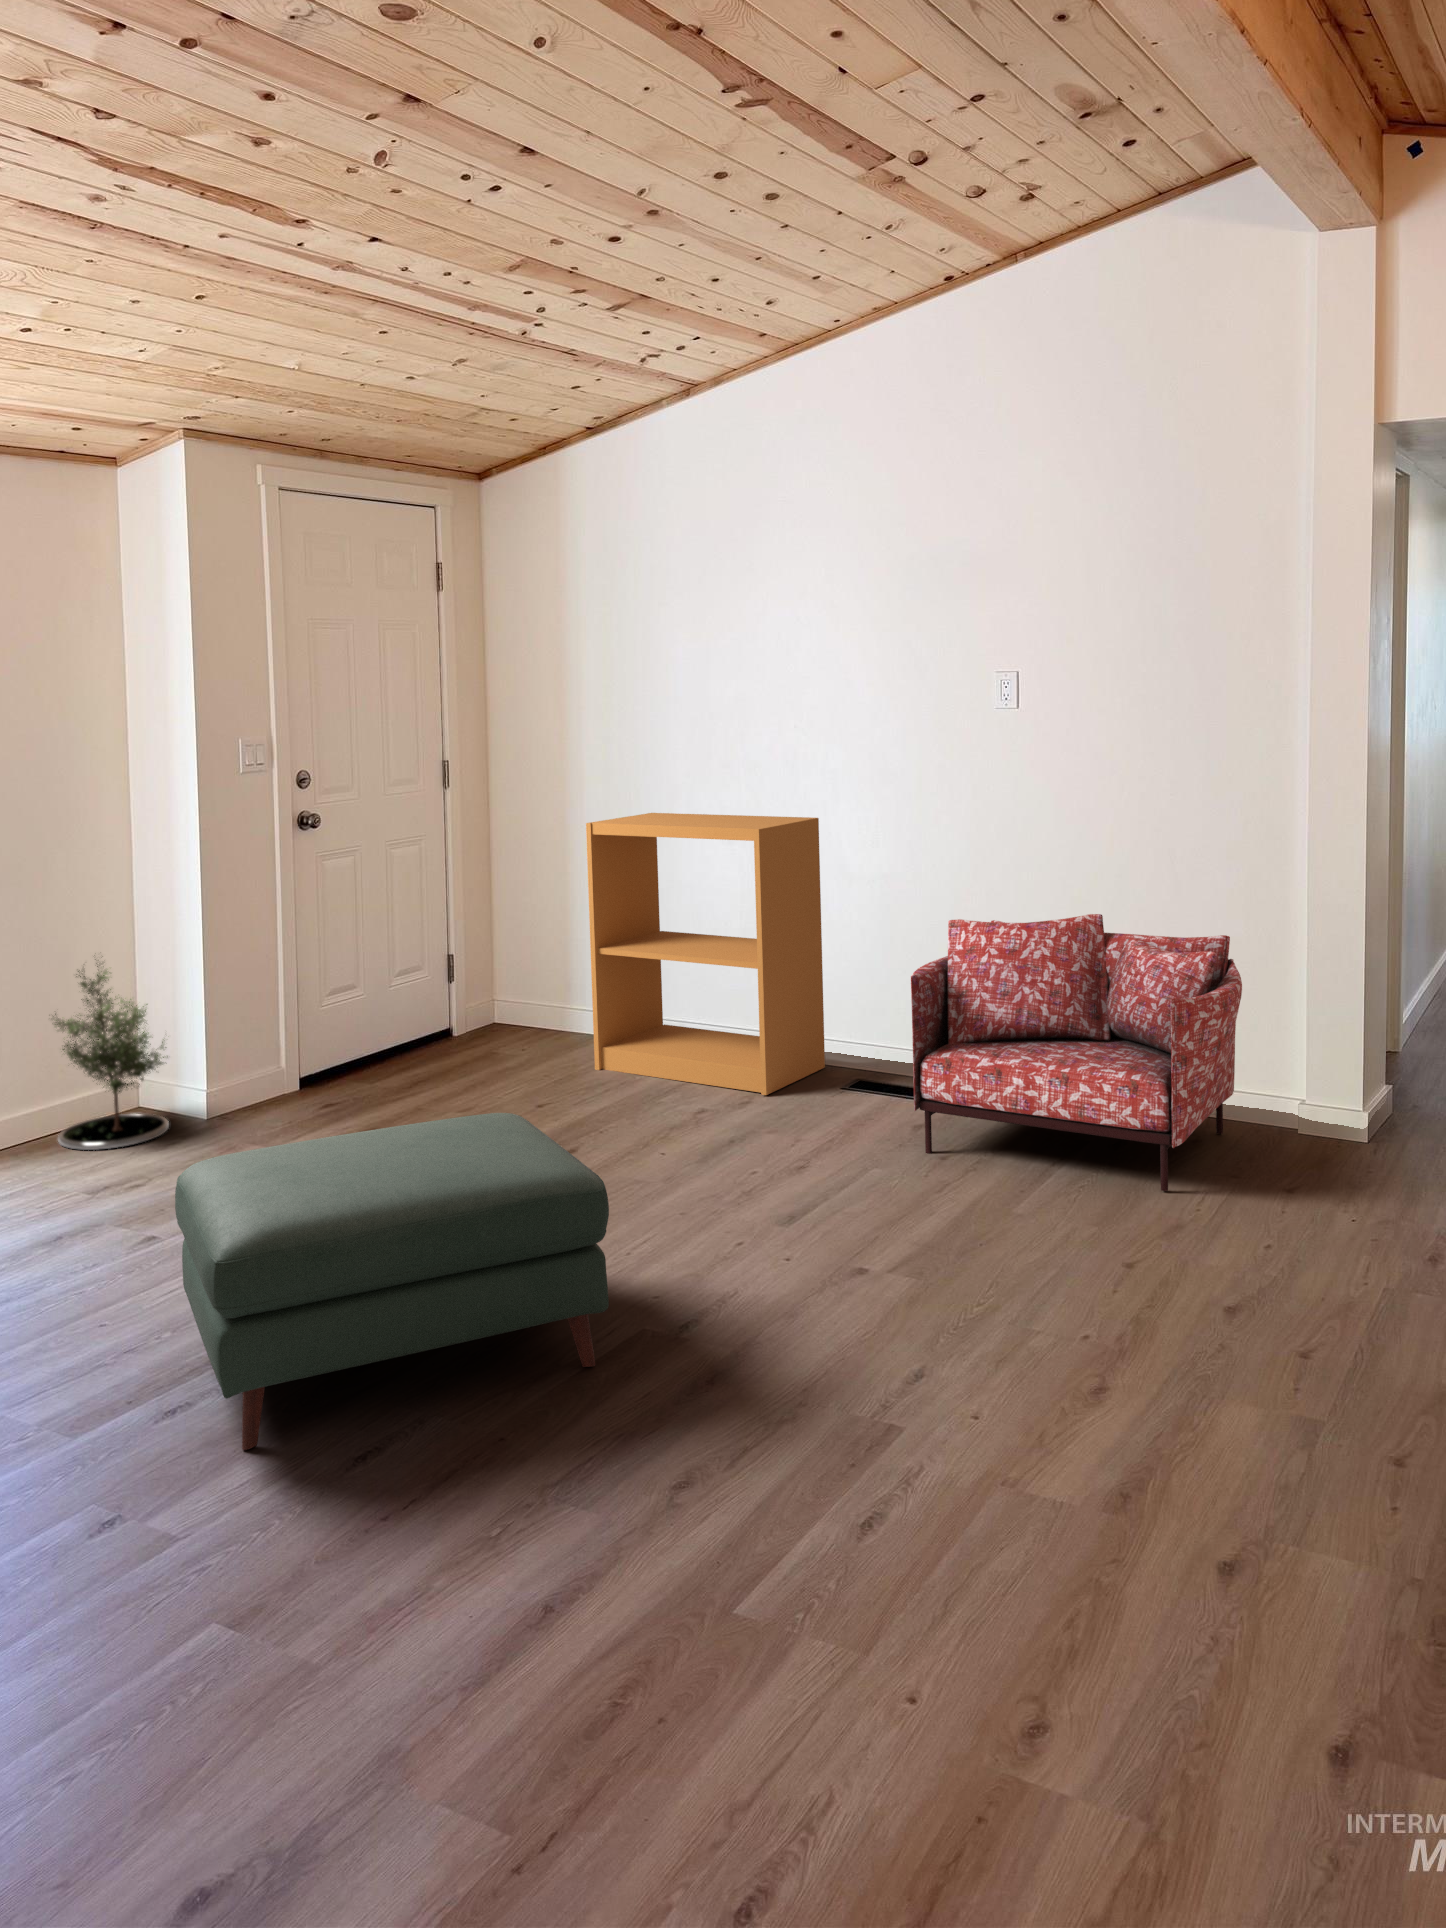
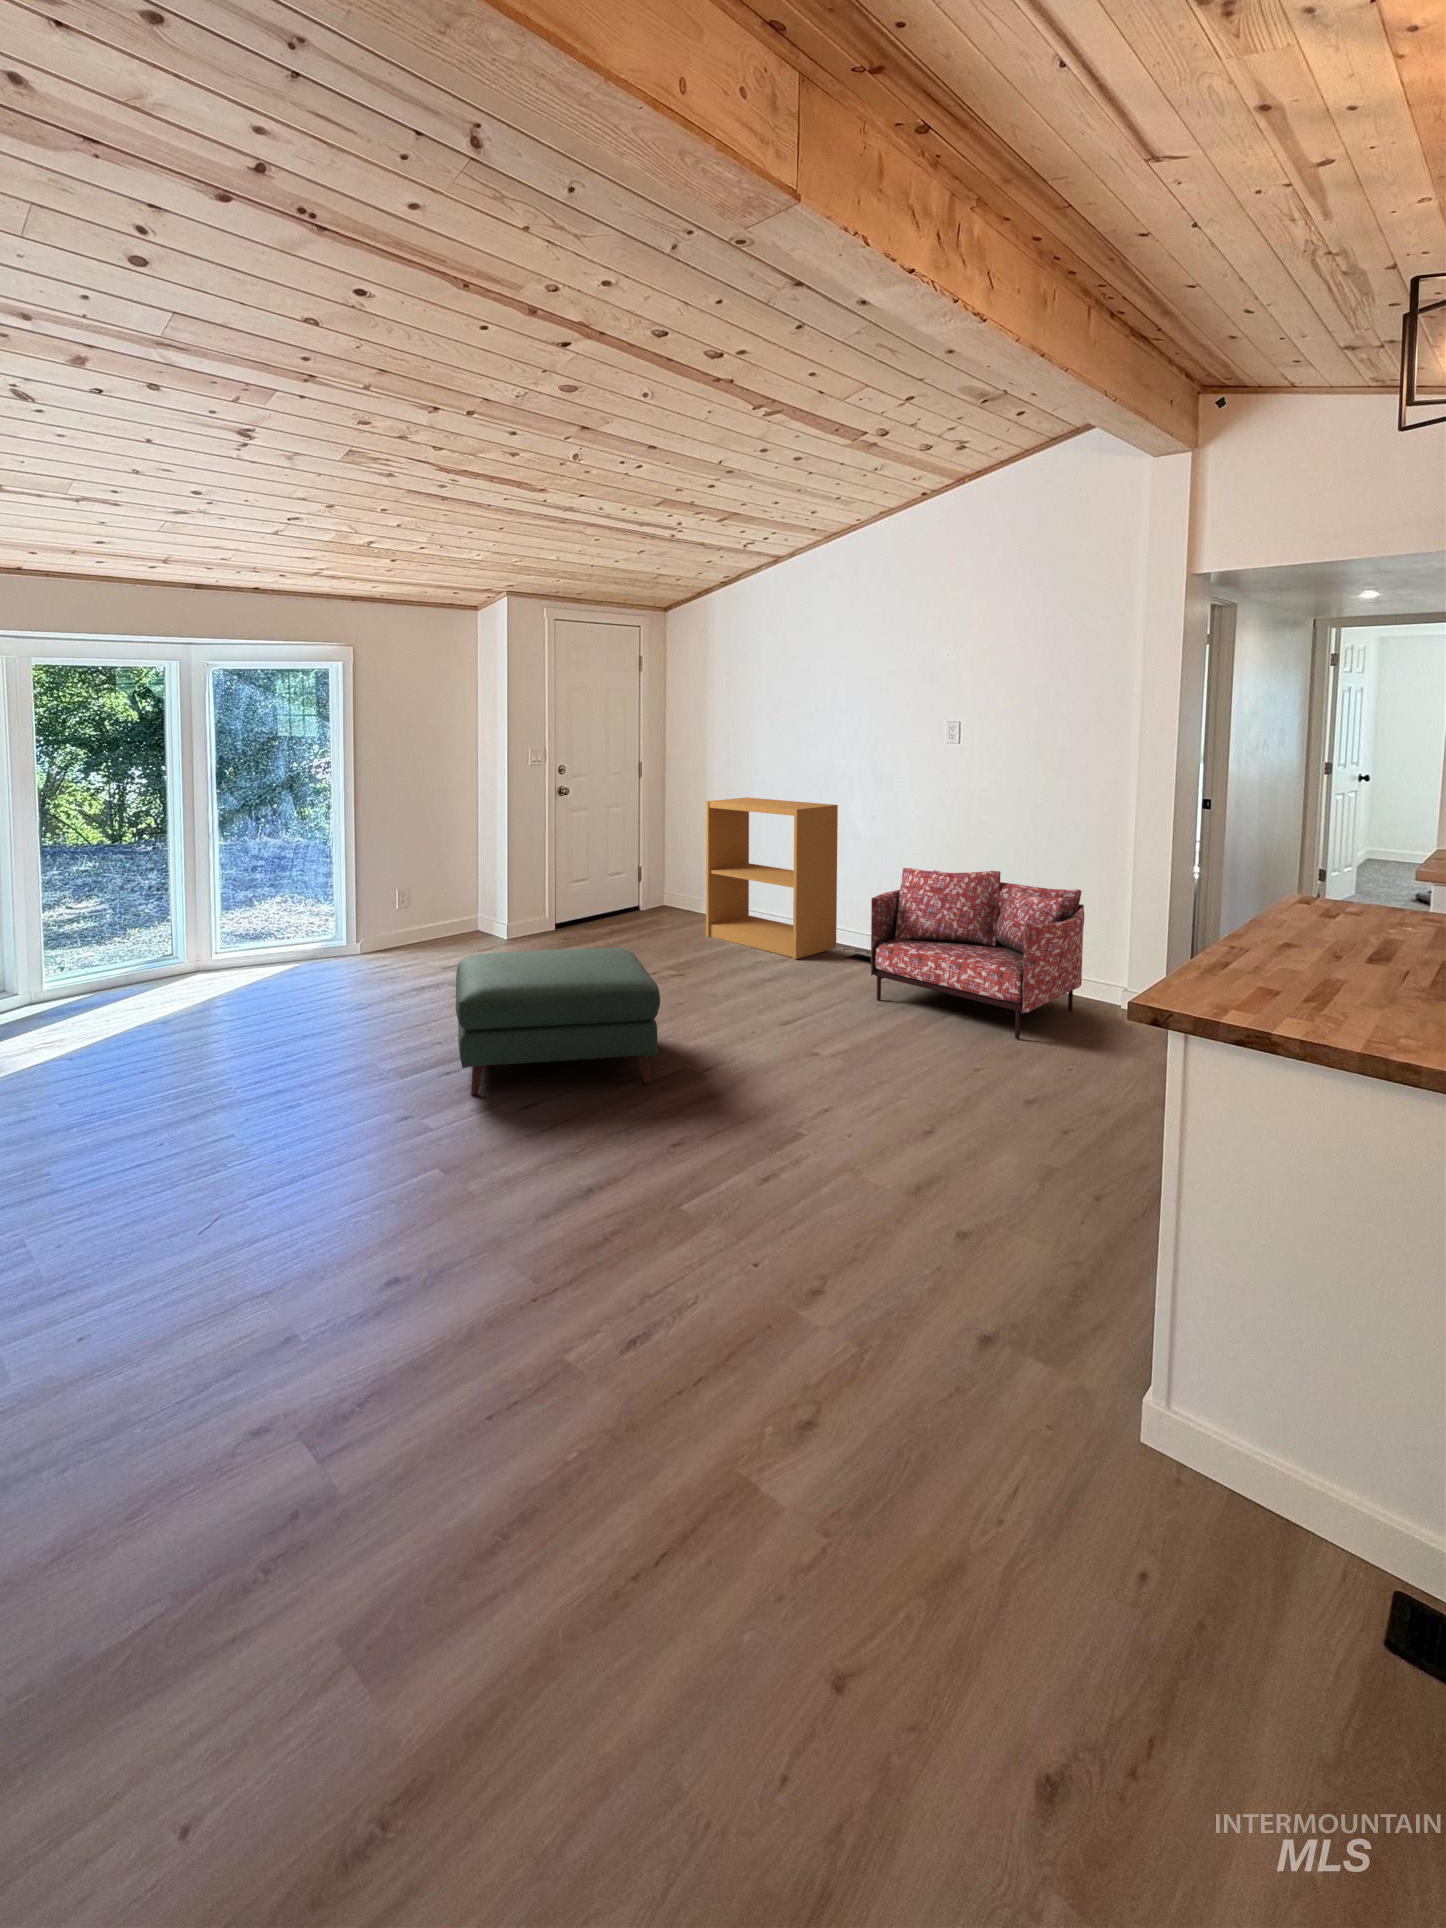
potted tree: present [53,959,169,1150] -> none [430,852,486,950]

